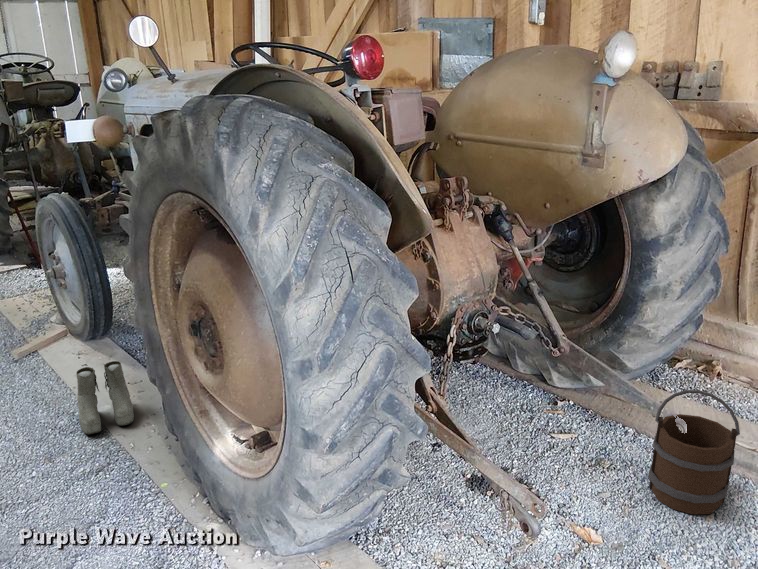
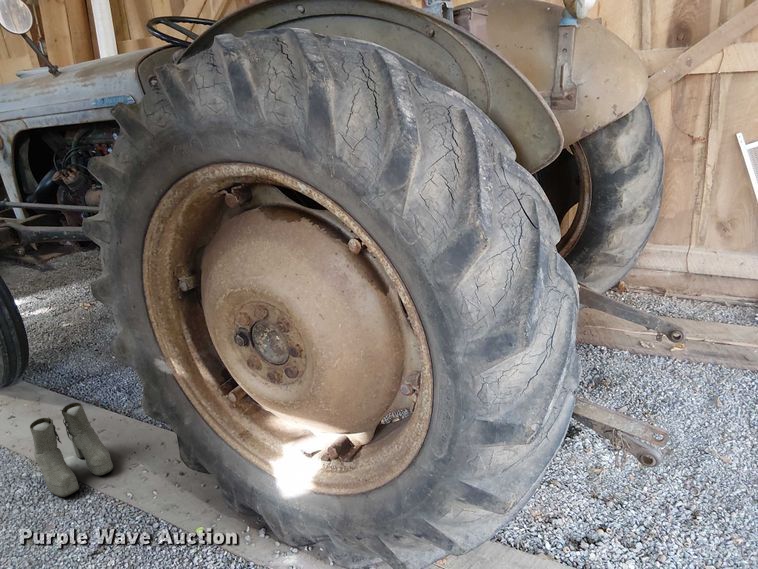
bucket: present [648,390,740,514] -> none [650,298,729,409]

